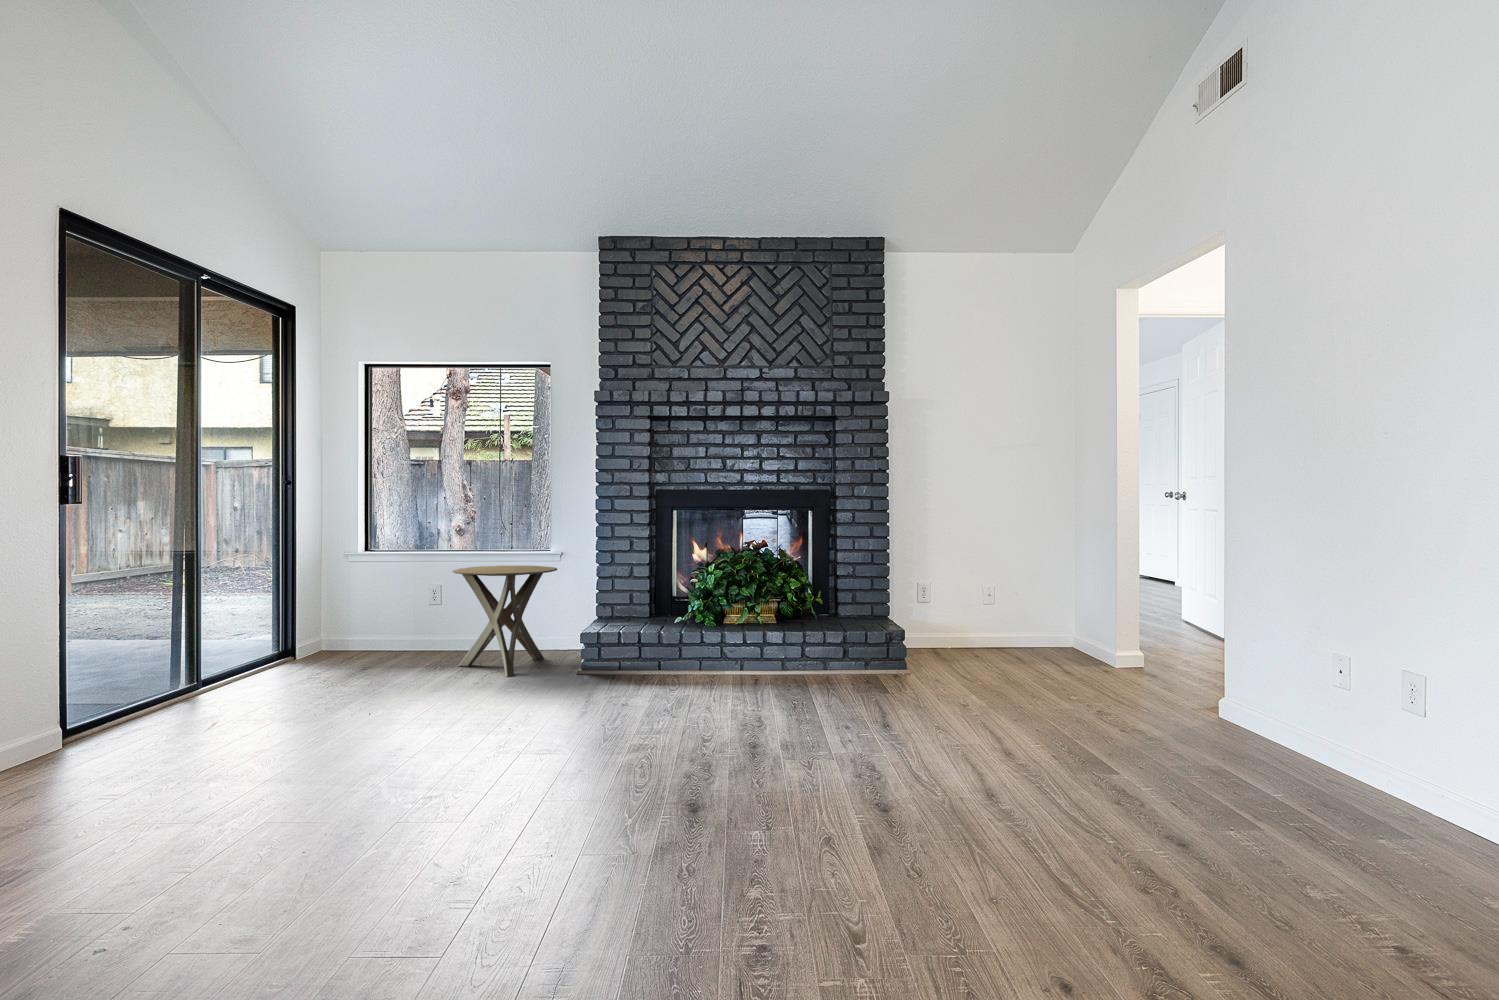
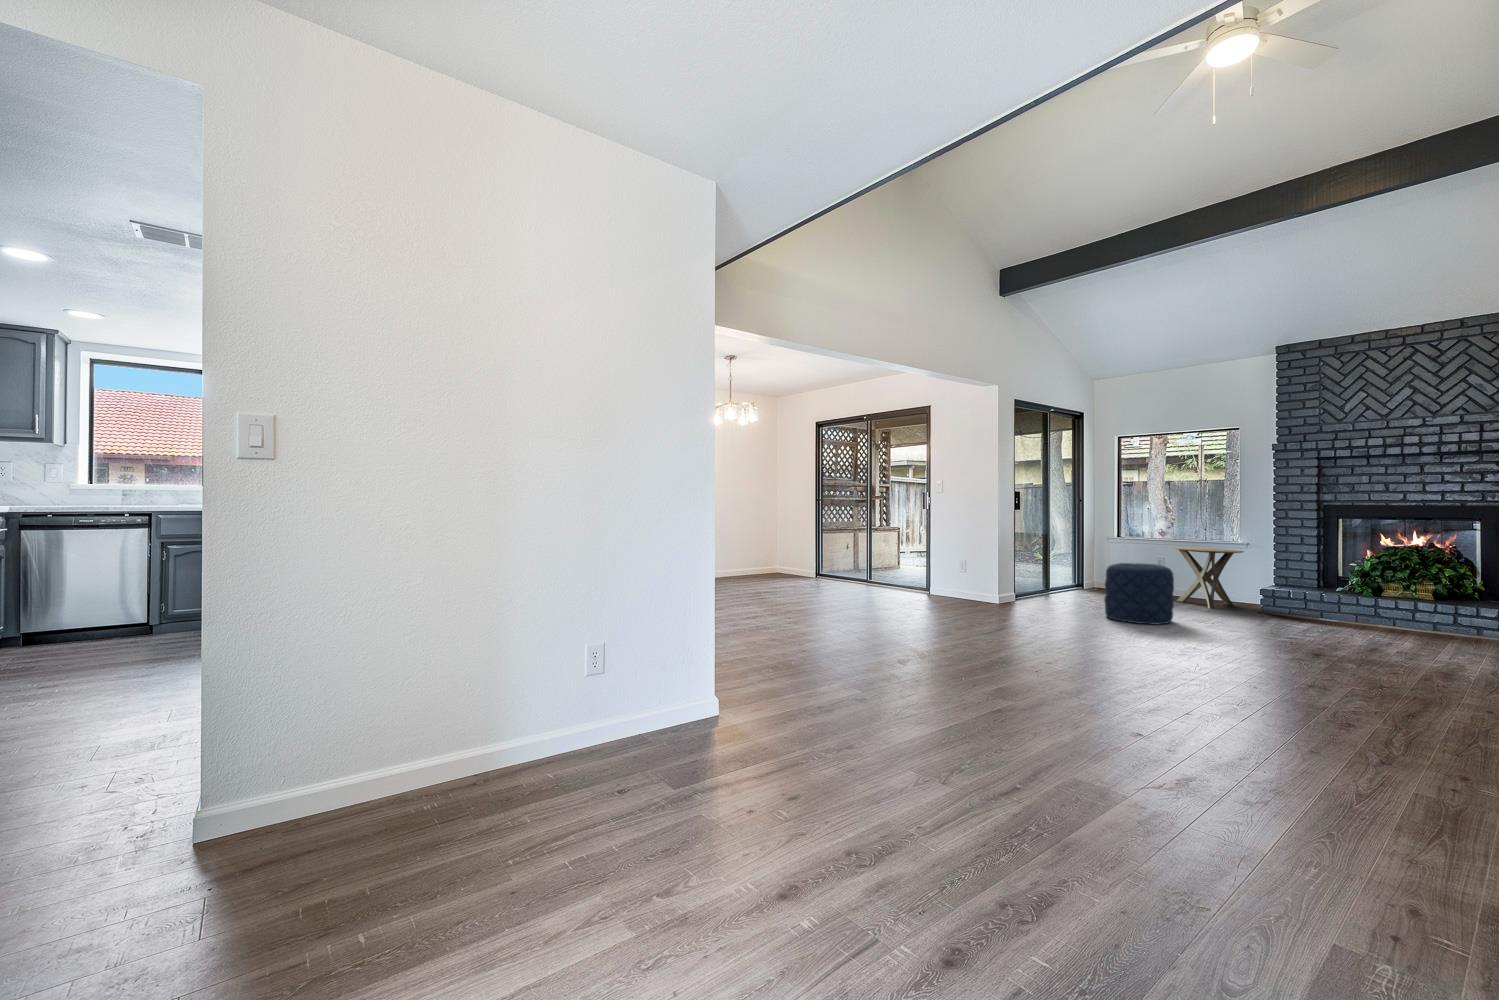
pouf: none [258,622,425,789] -> present [1104,563,1174,624]

